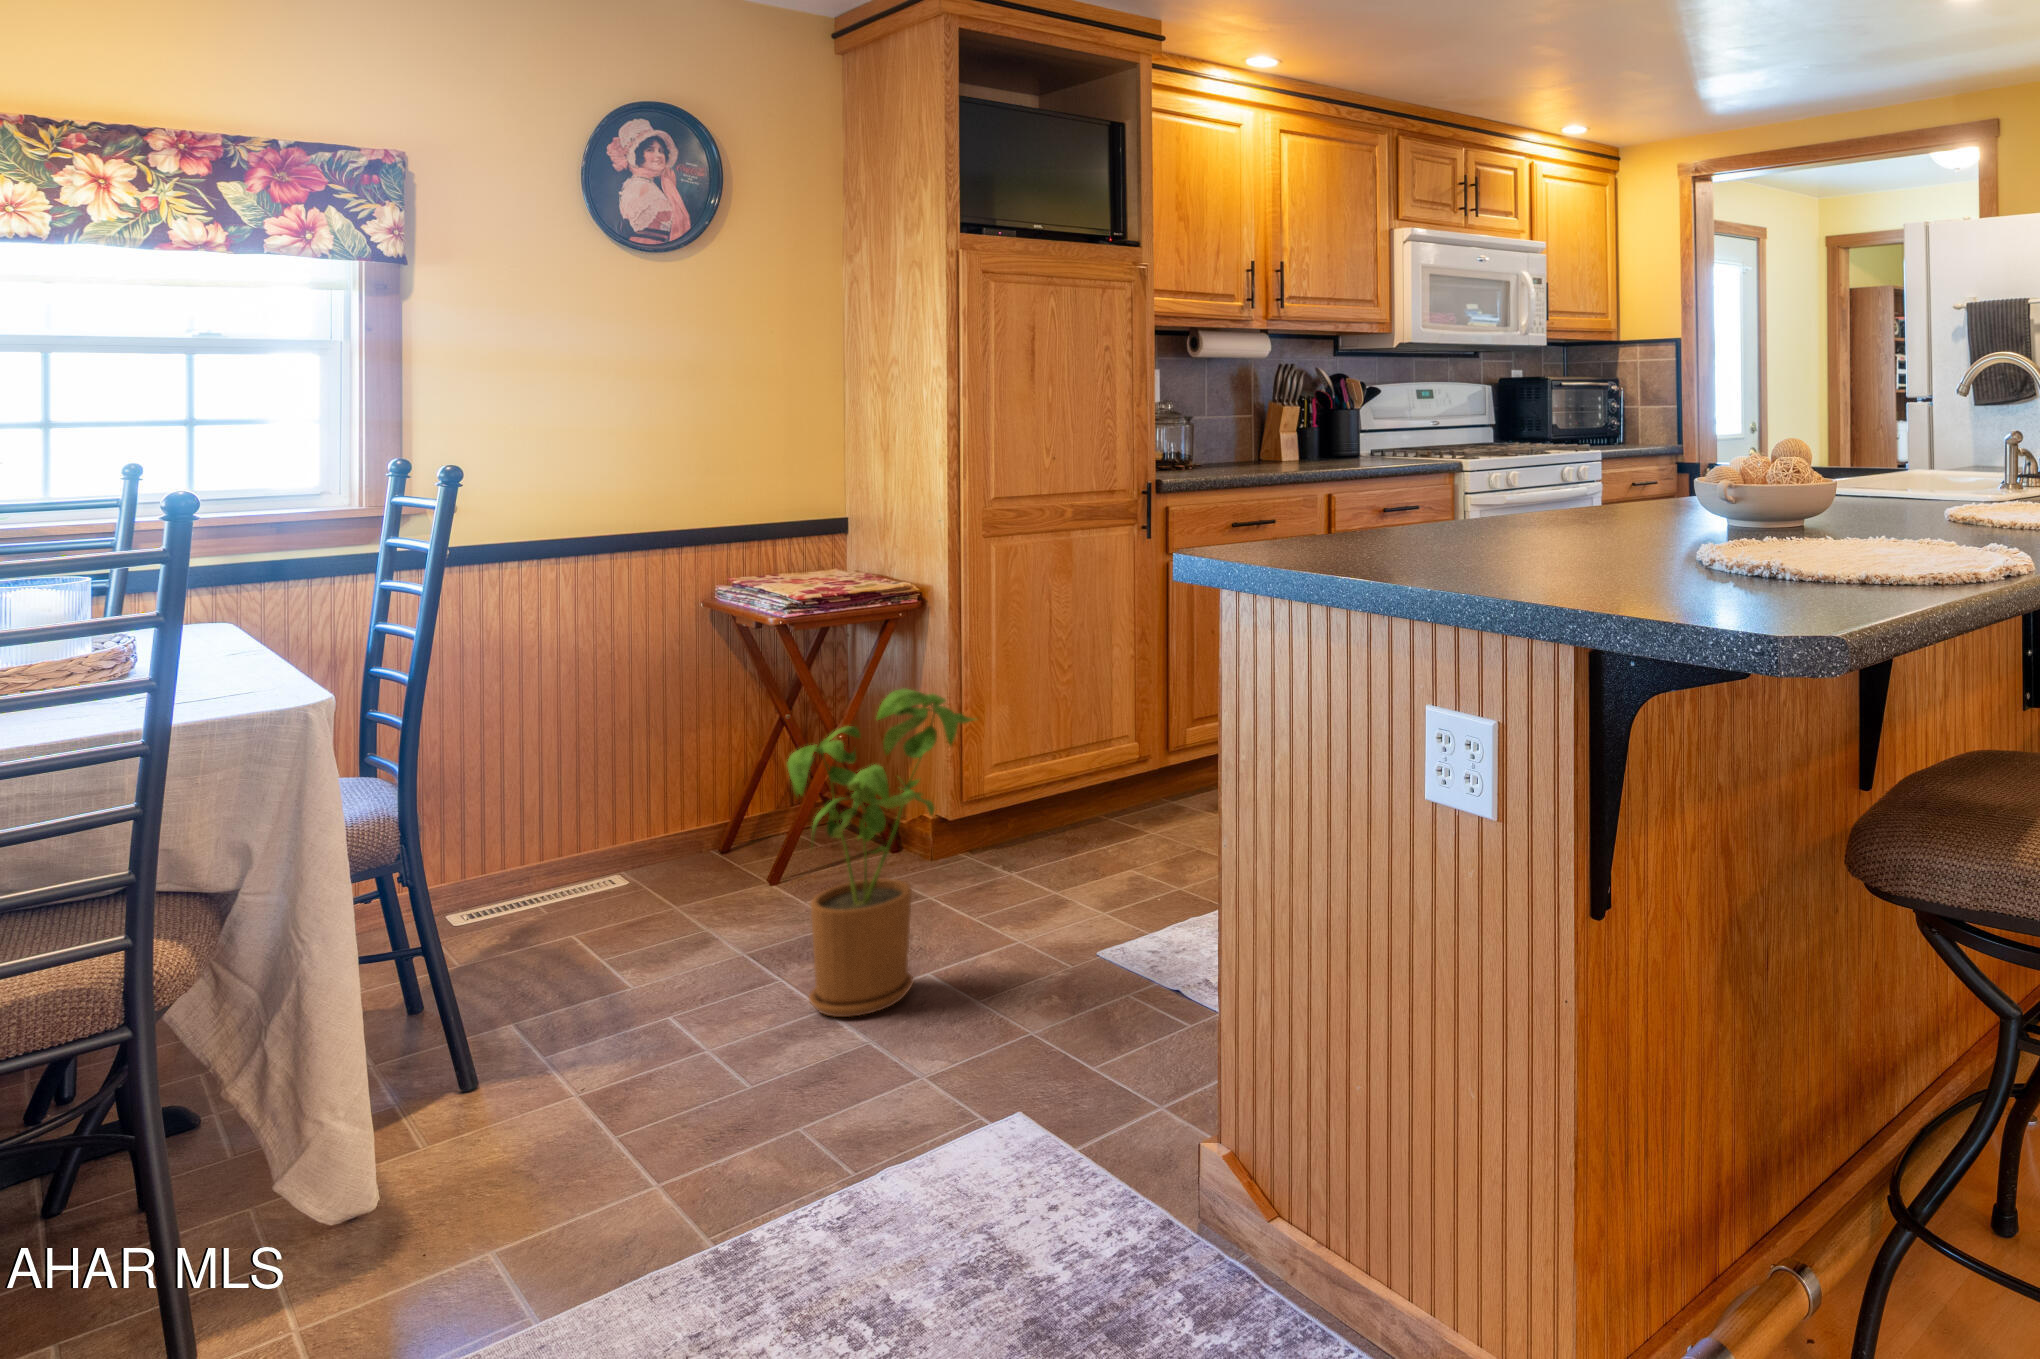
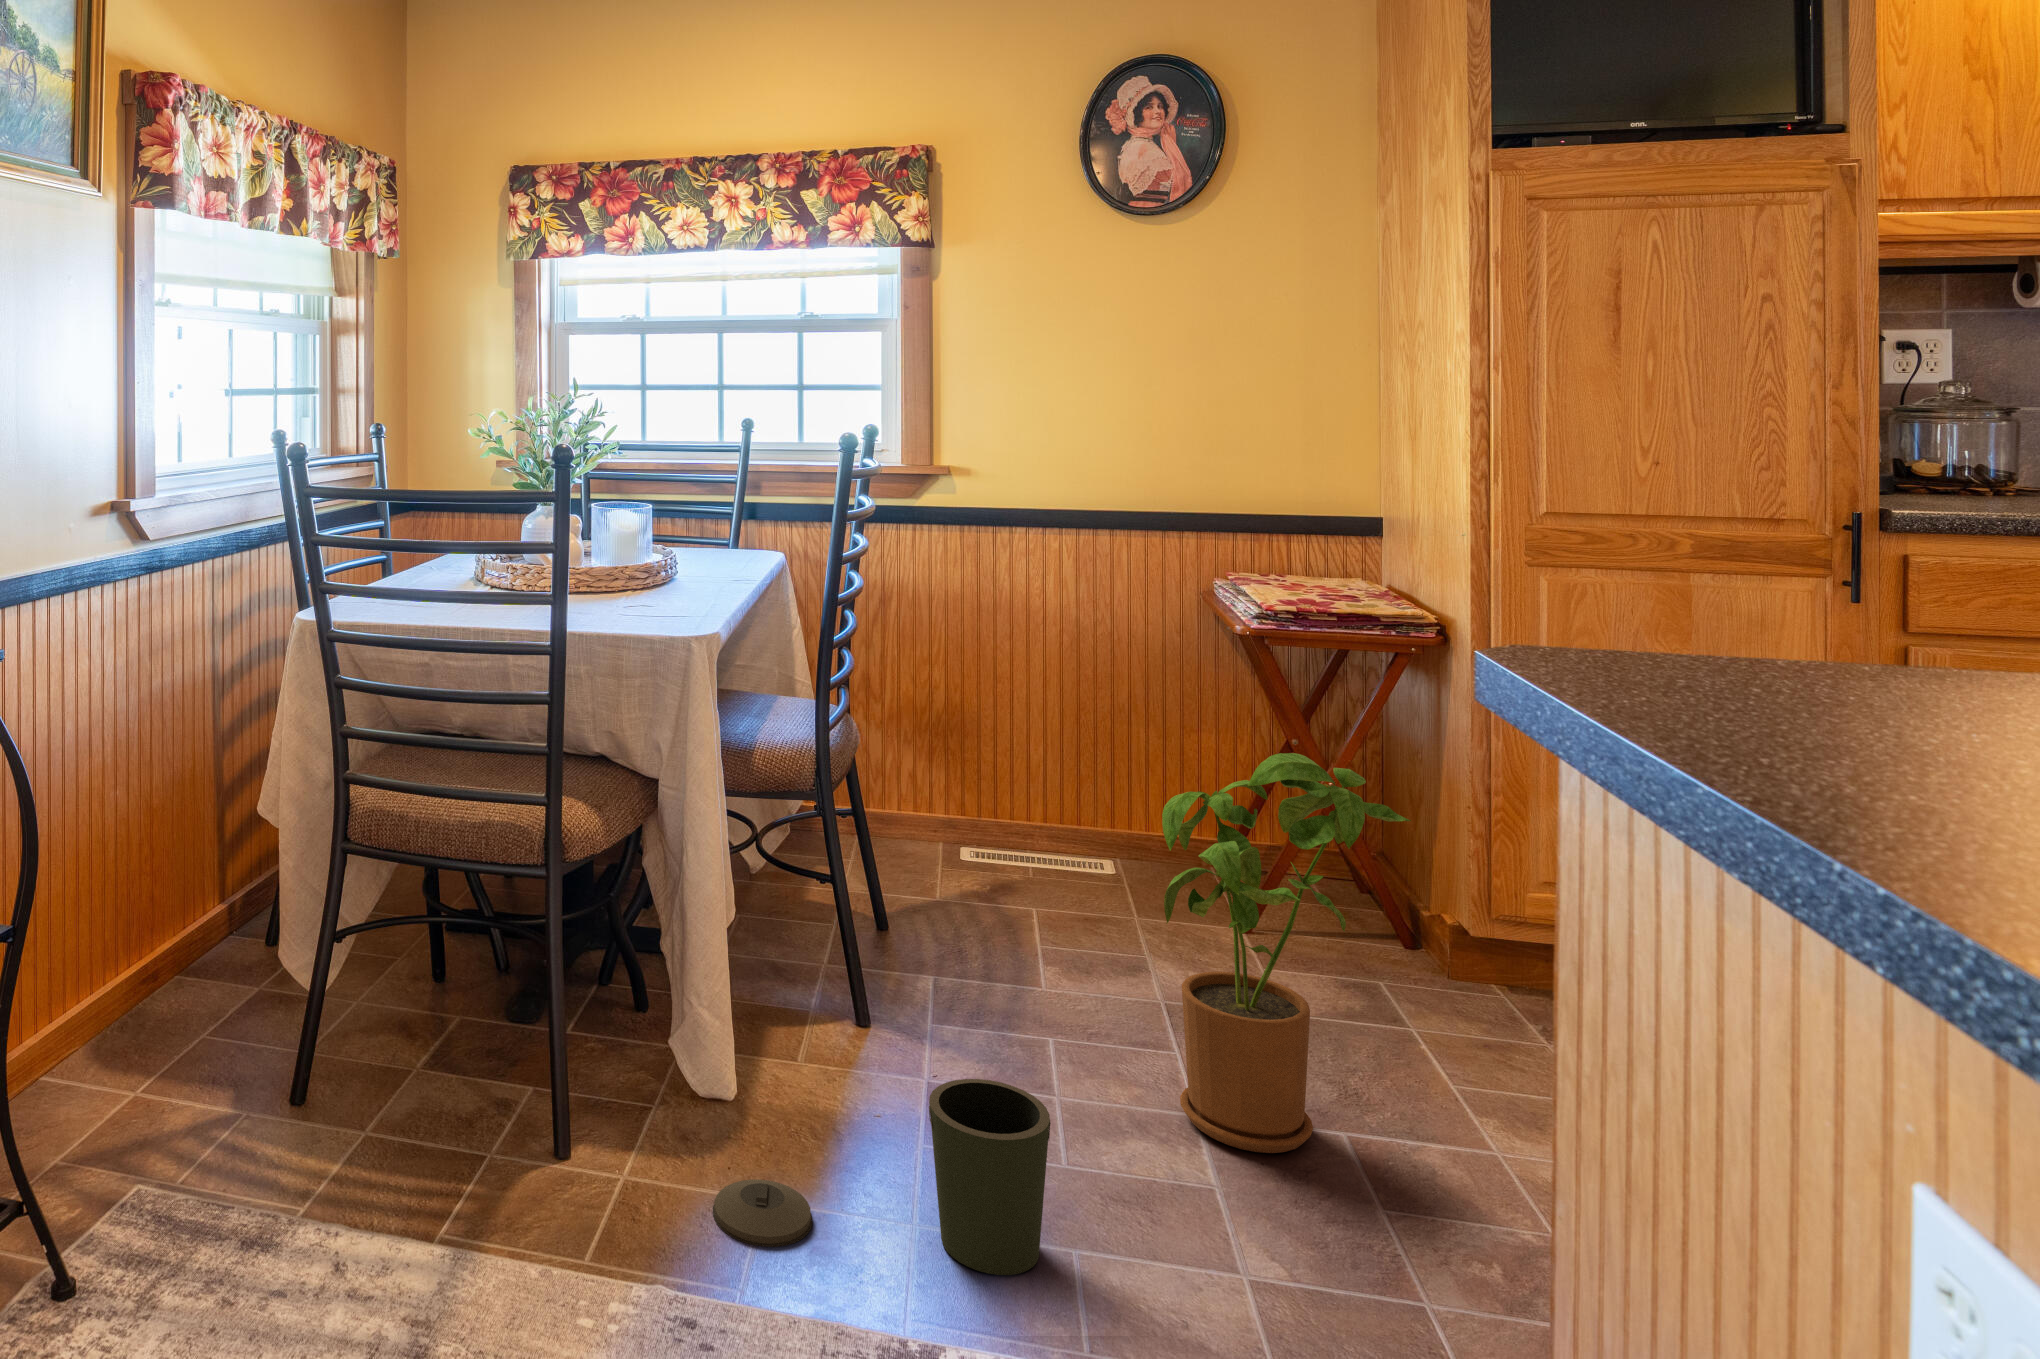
trash can: none [438,1016,791,1293] -> present [713,1079,1051,1275]

